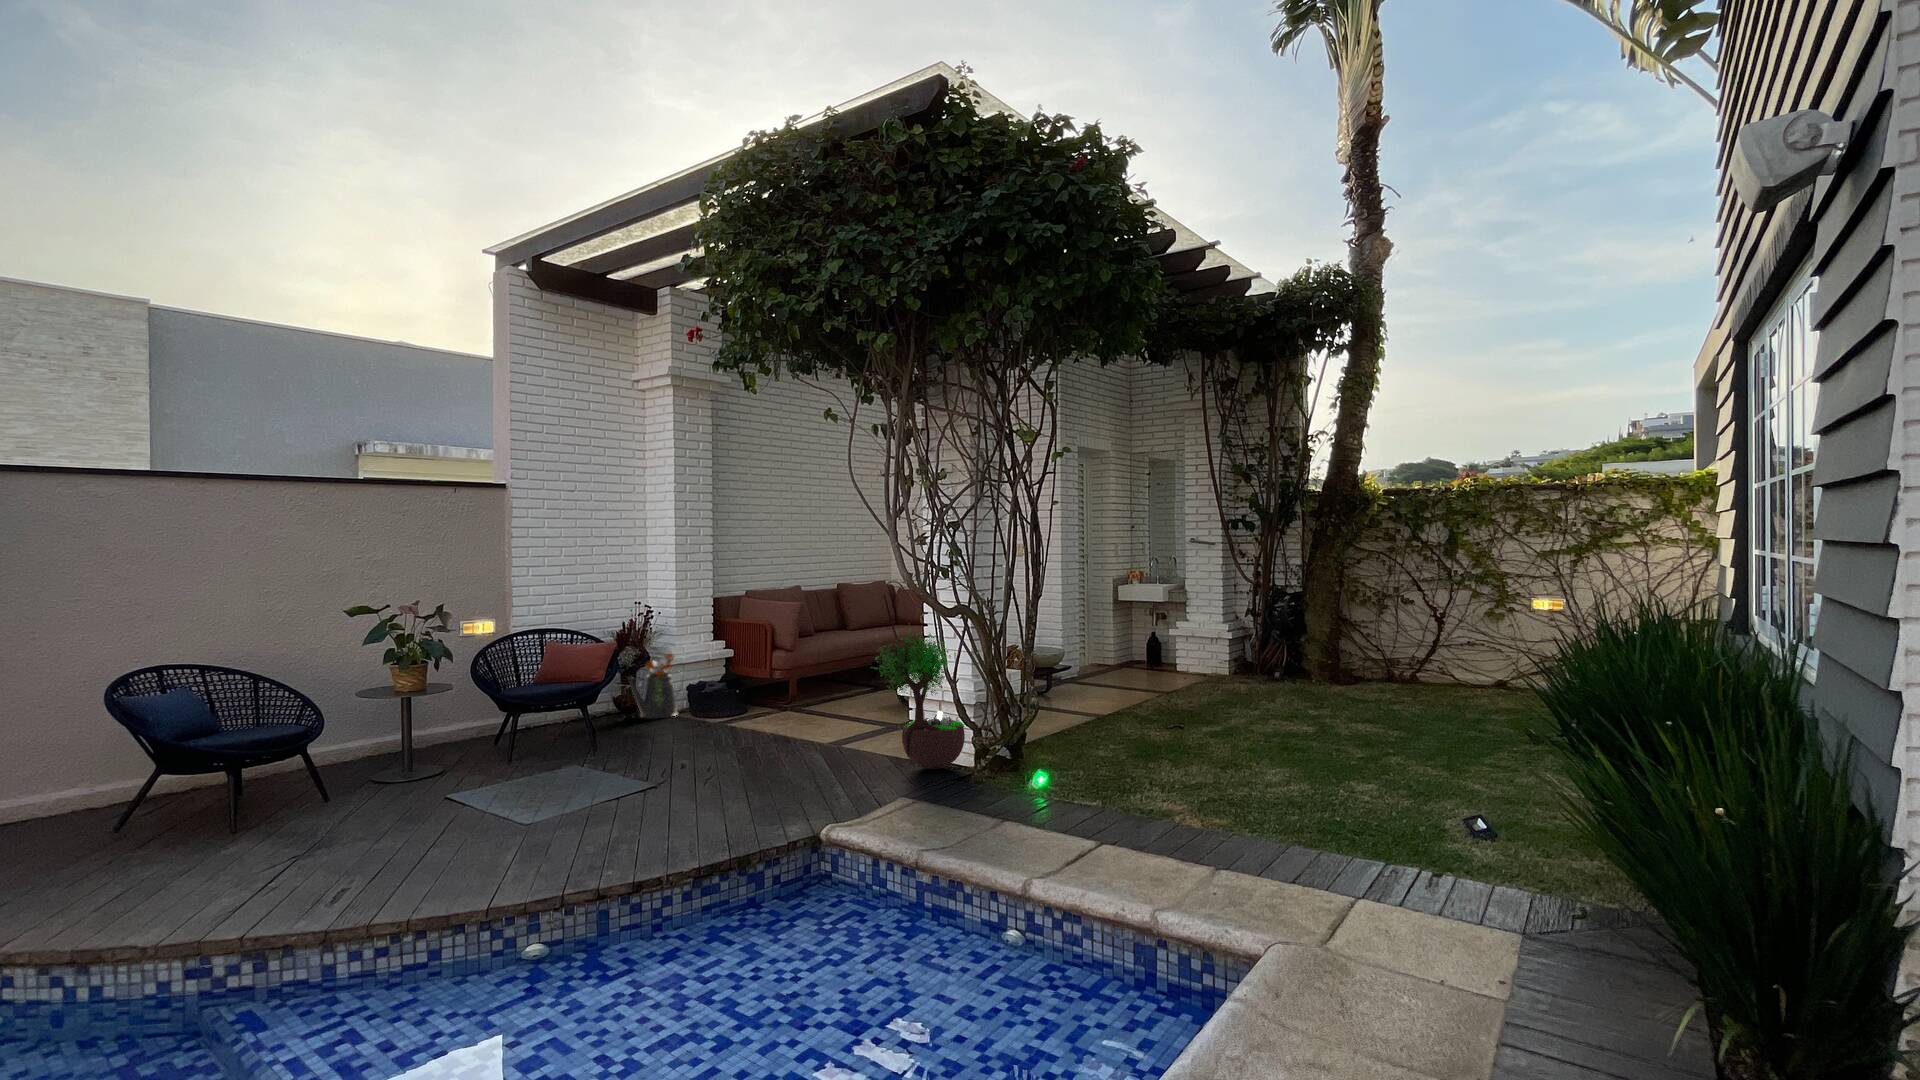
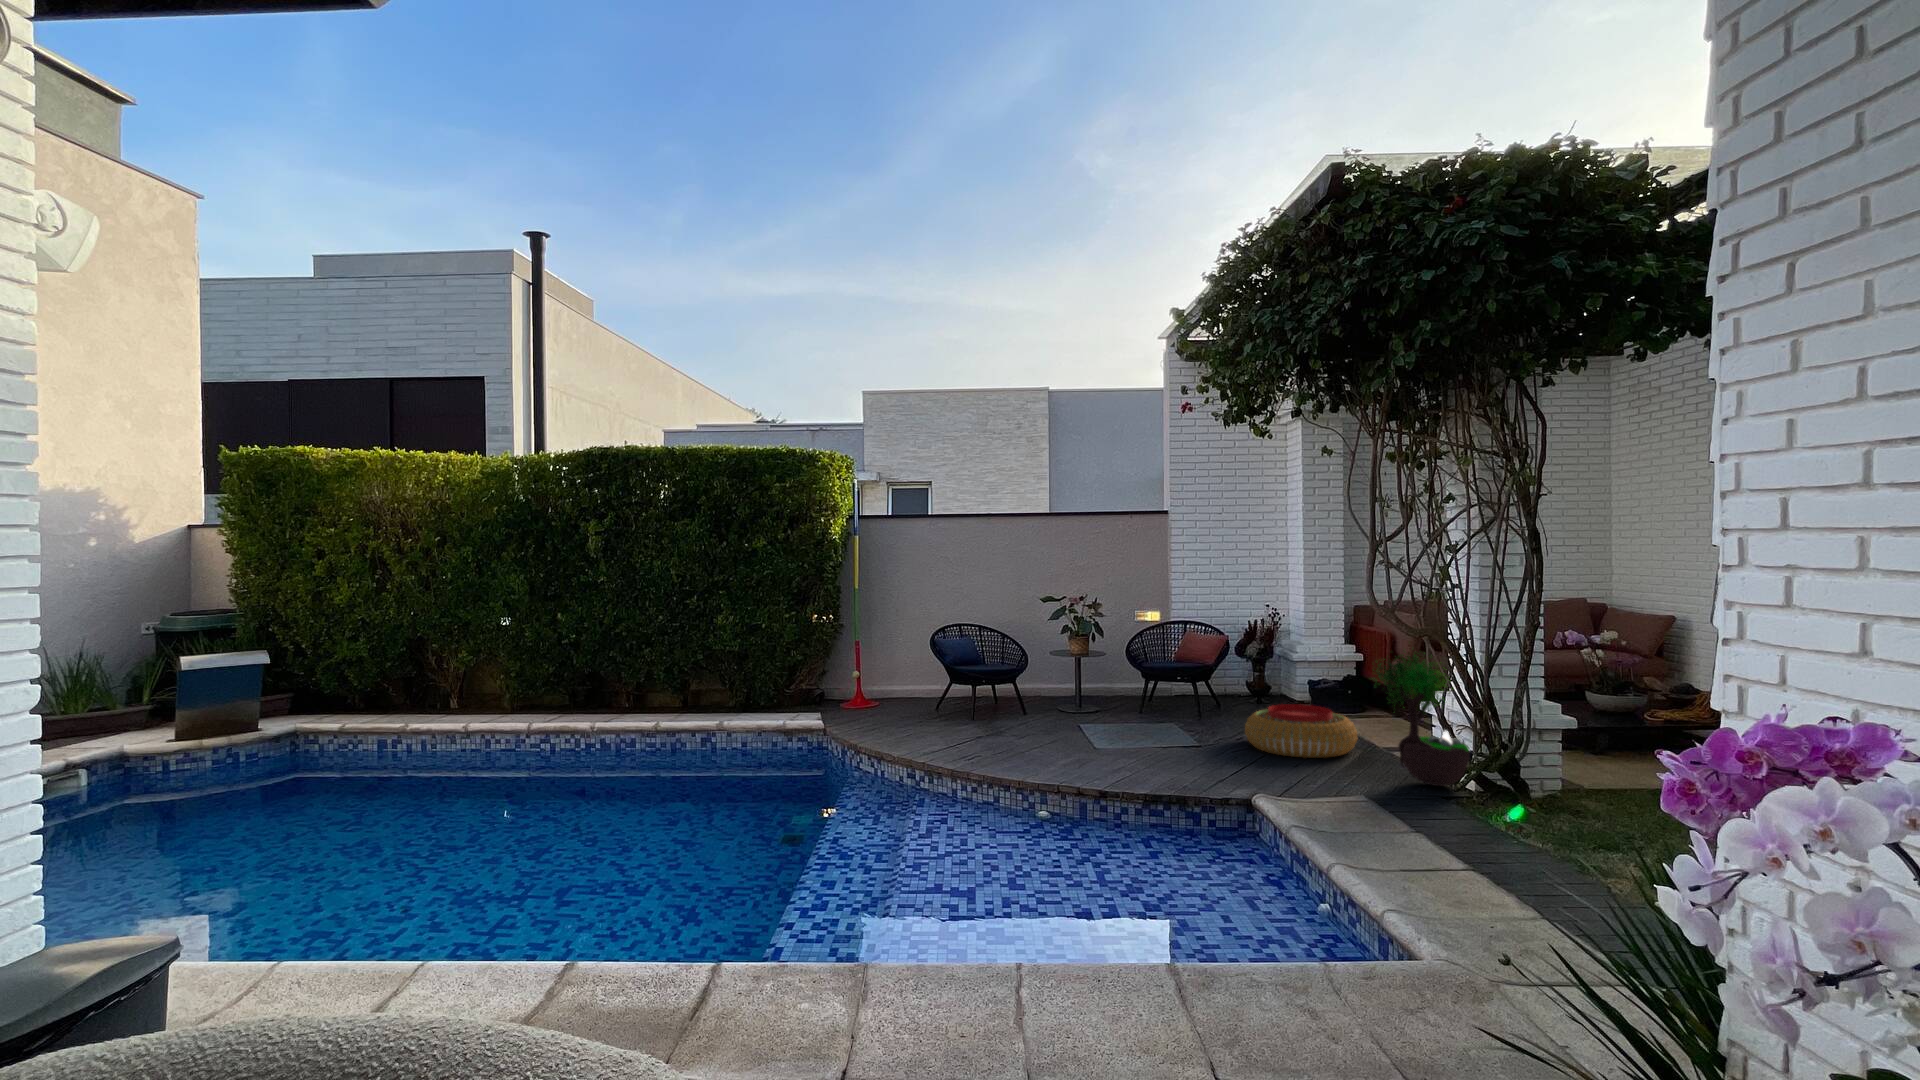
watering can: present [629,653,678,719] -> none [1257,650,1307,706]
pouf: none [696,709,822,773] -> present [1245,704,1357,758]

